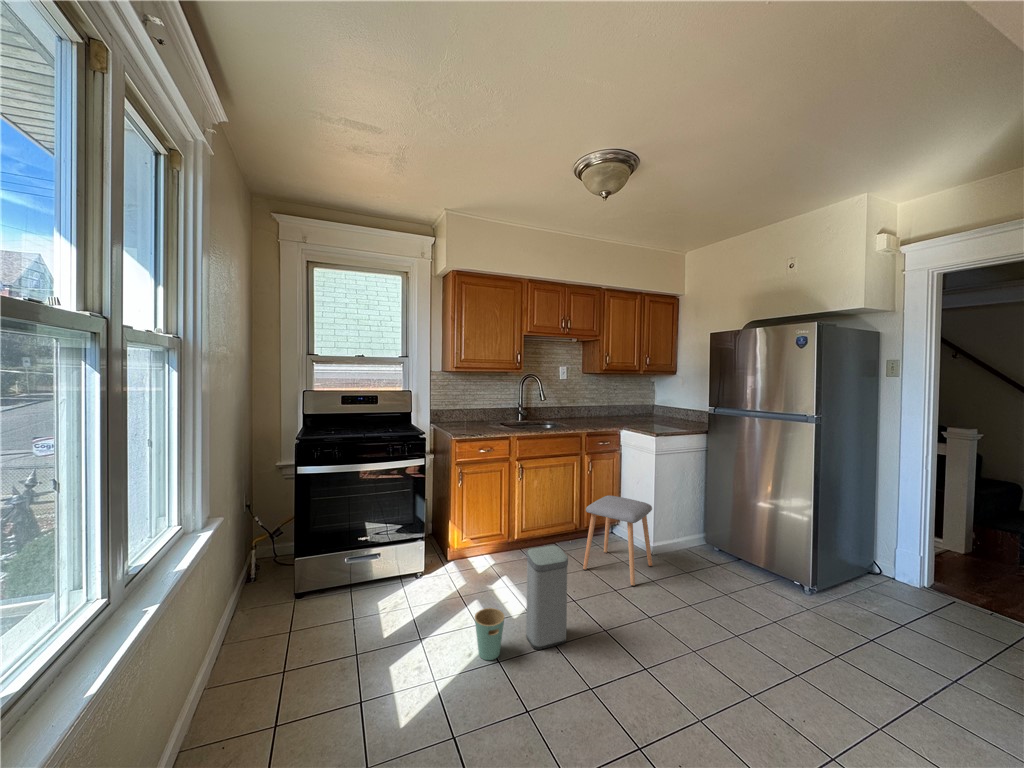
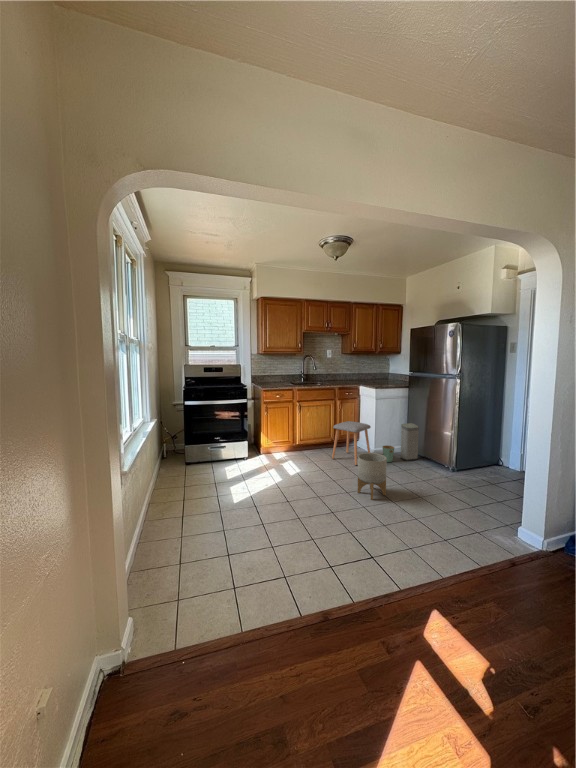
trash can: present [475,546,568,660] -> present [383,423,419,462]
planter: none [666,581,732,698] -> present [358,453,387,500]

